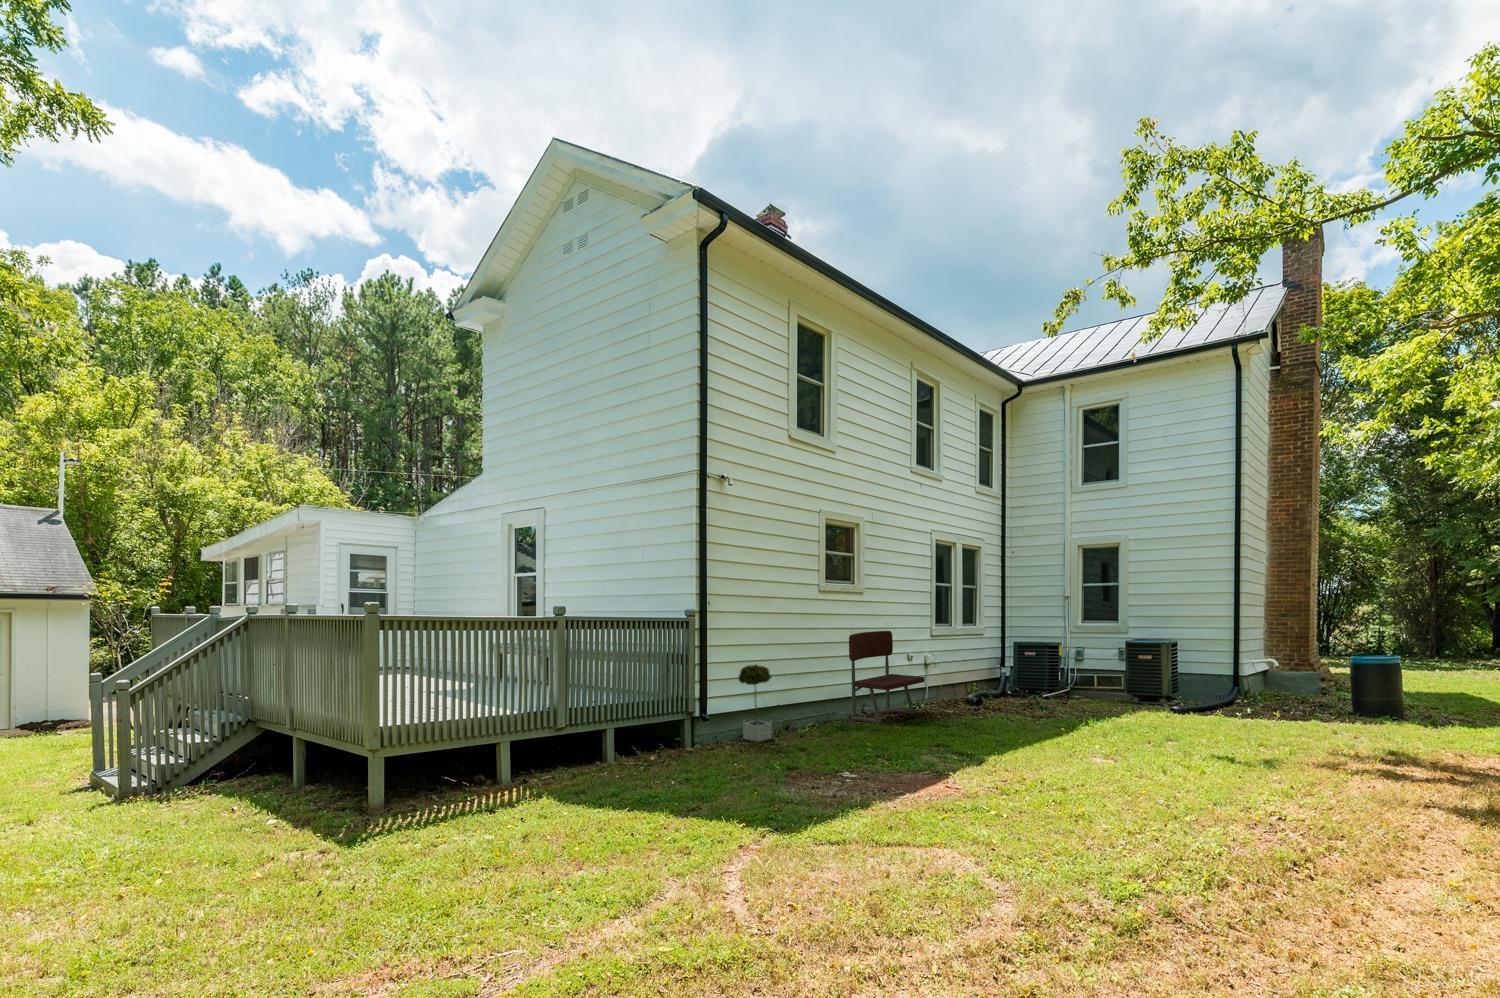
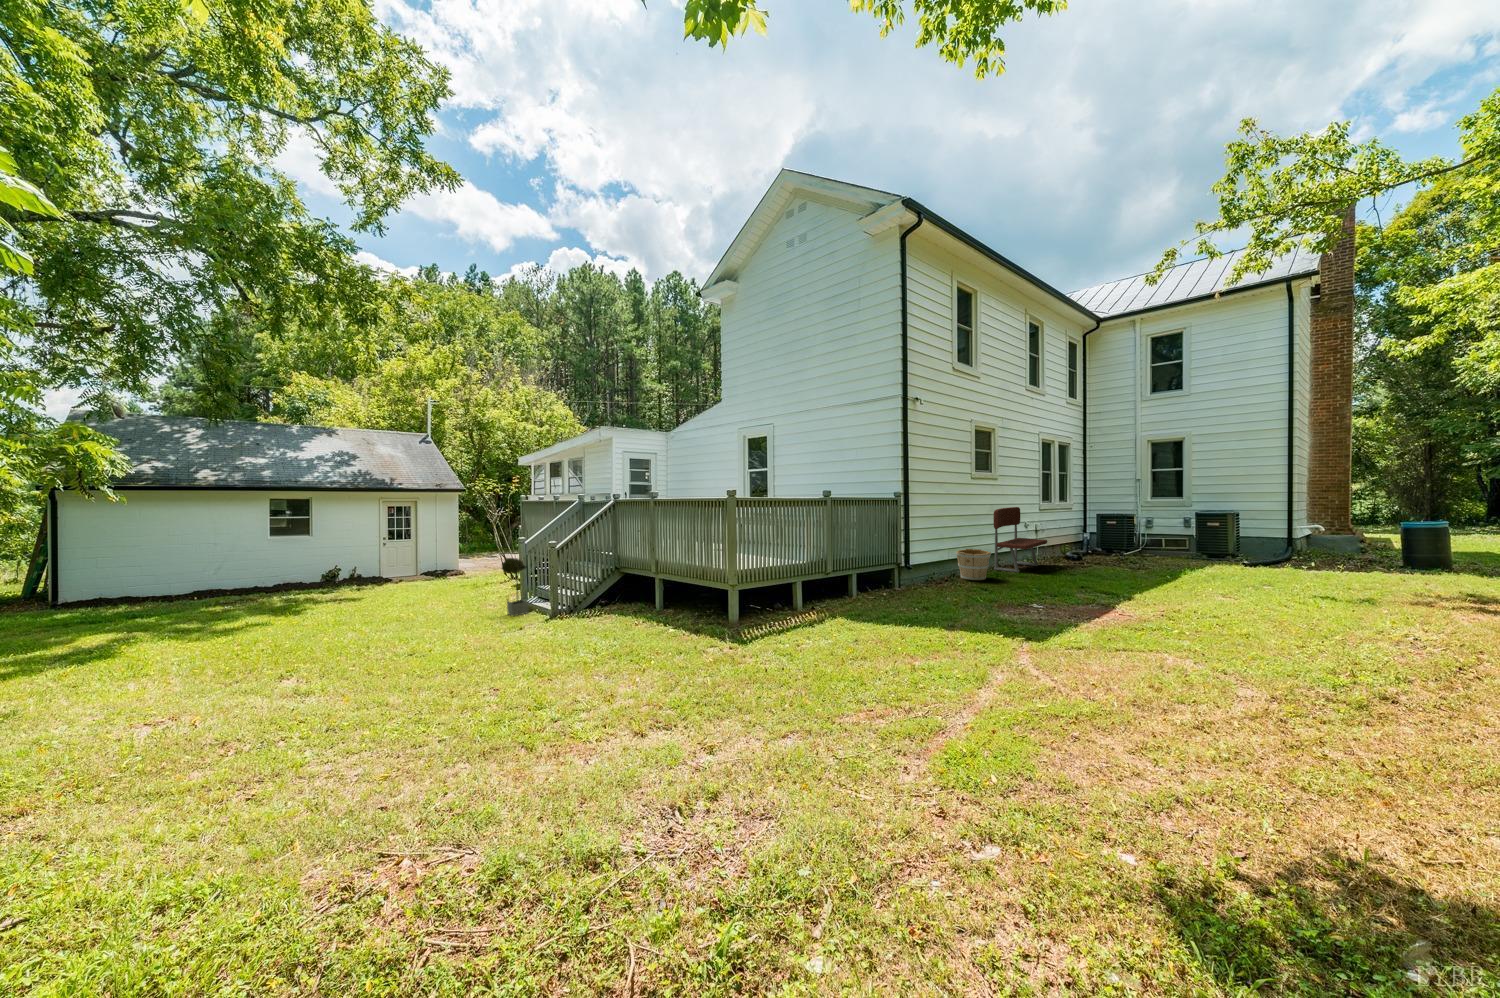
potted tree: present [739,664,772,742] -> present [502,558,528,616]
wooden bucket: none [787,689,832,735] -> present [956,549,991,580]

